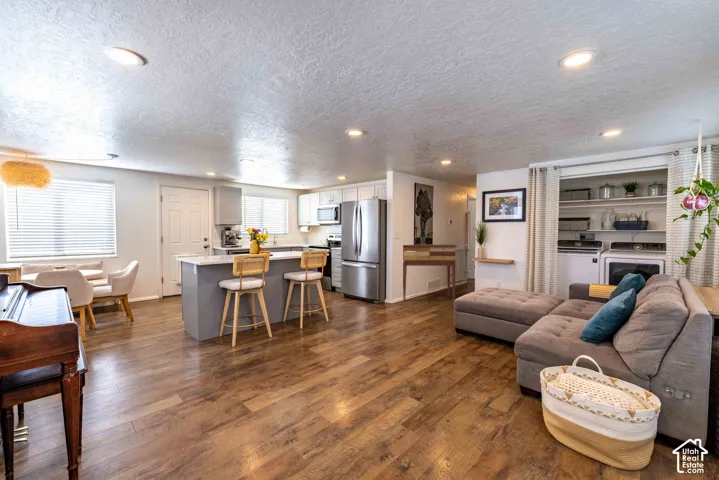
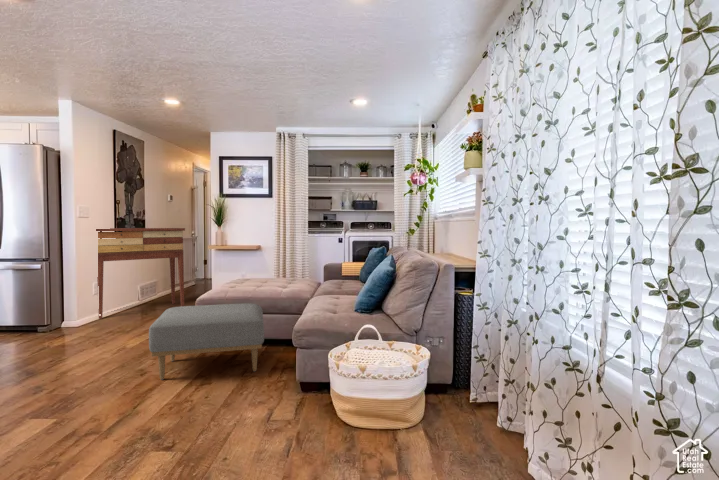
ottoman: none [419,305,502,365] -> present [149,304,264,380]

